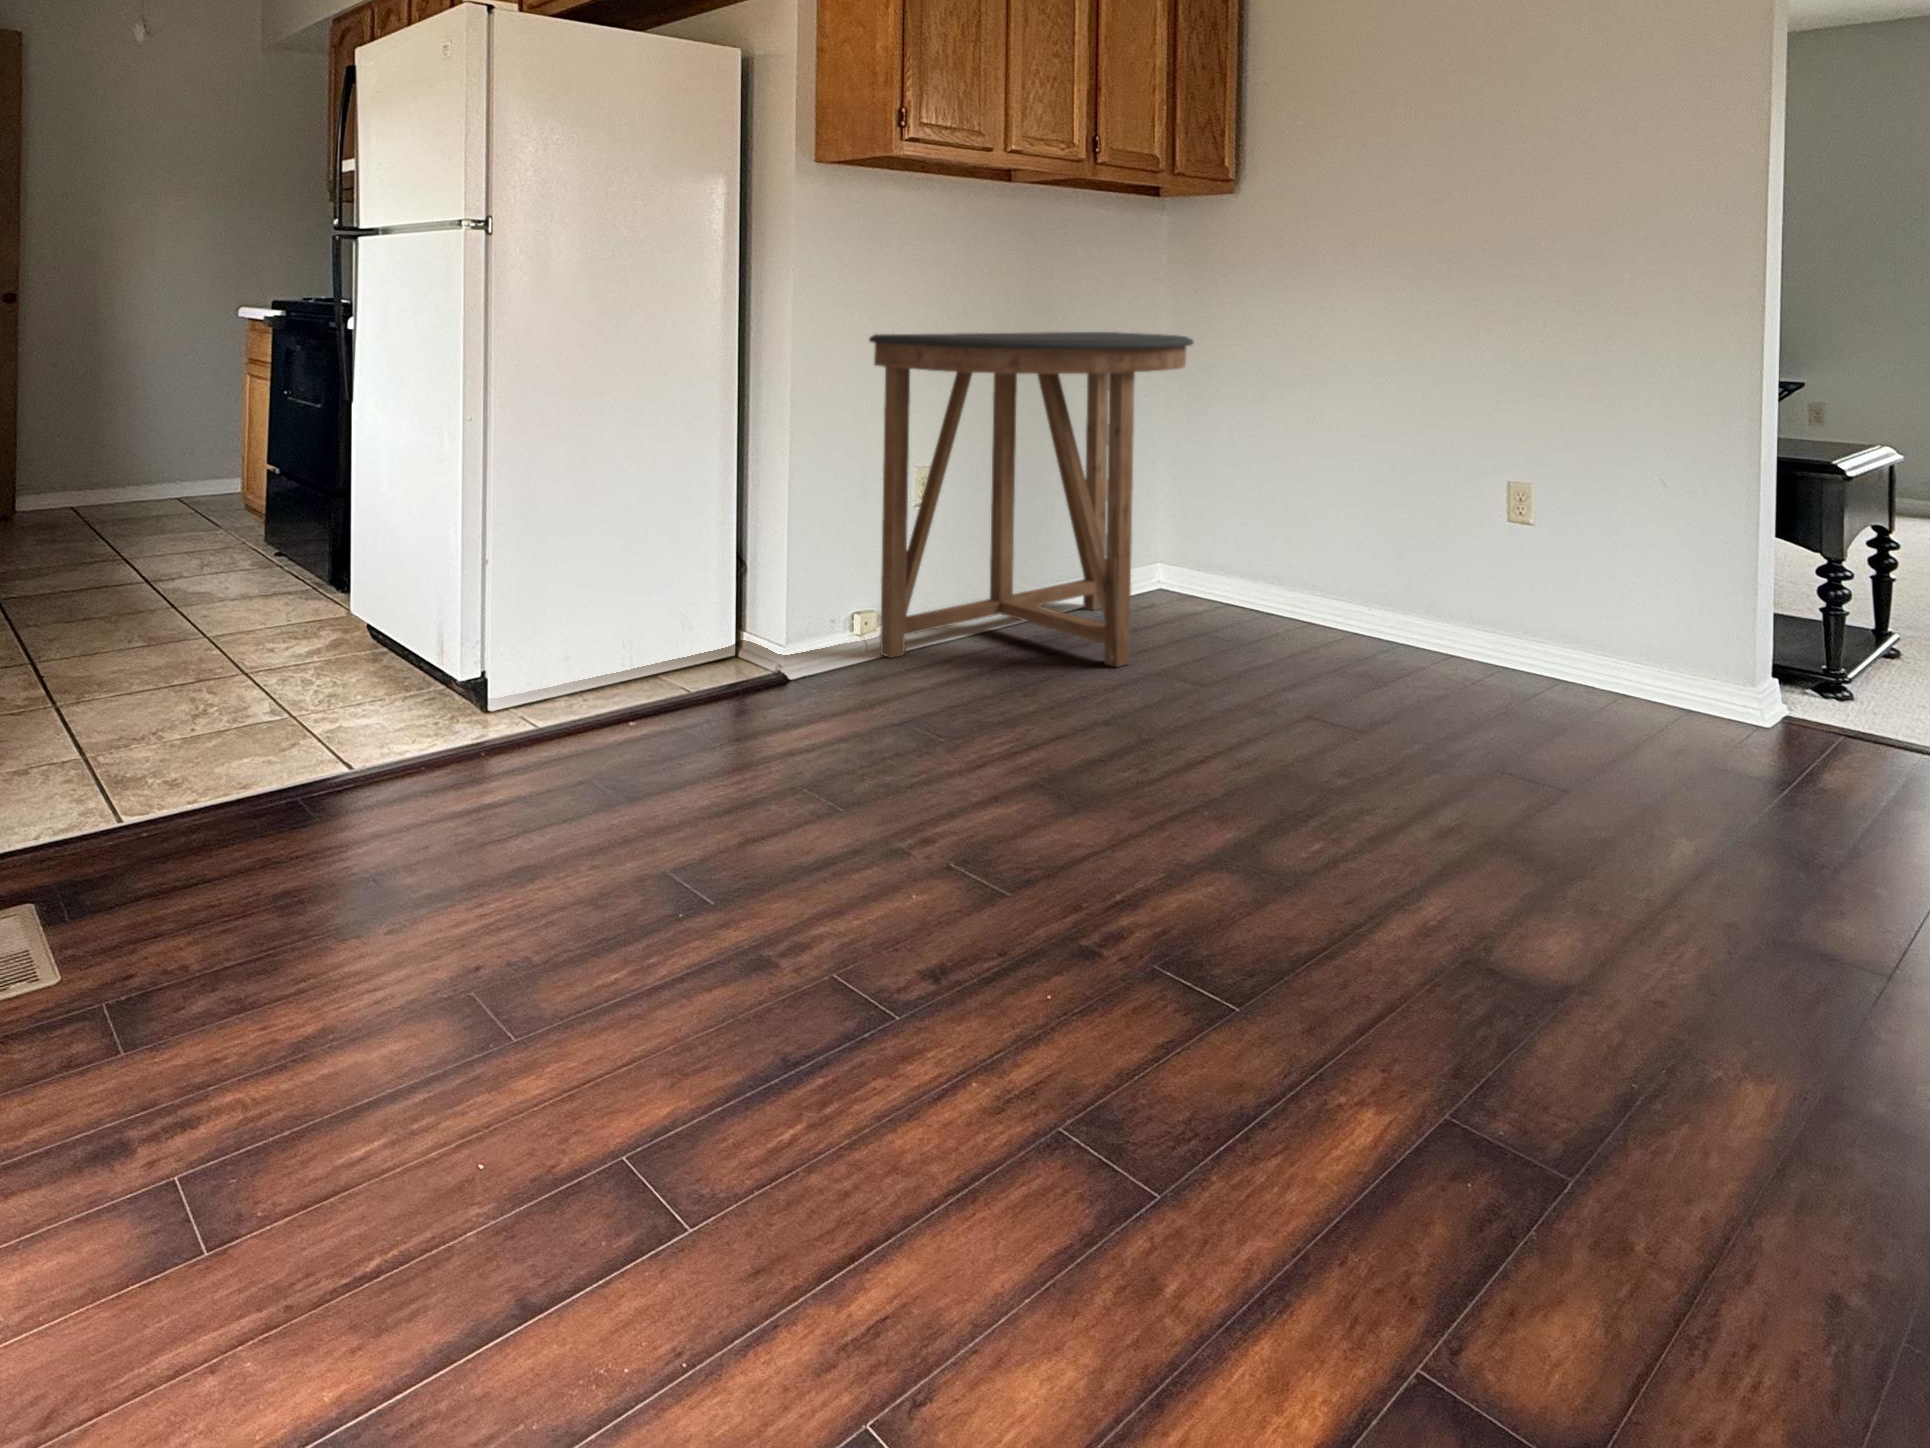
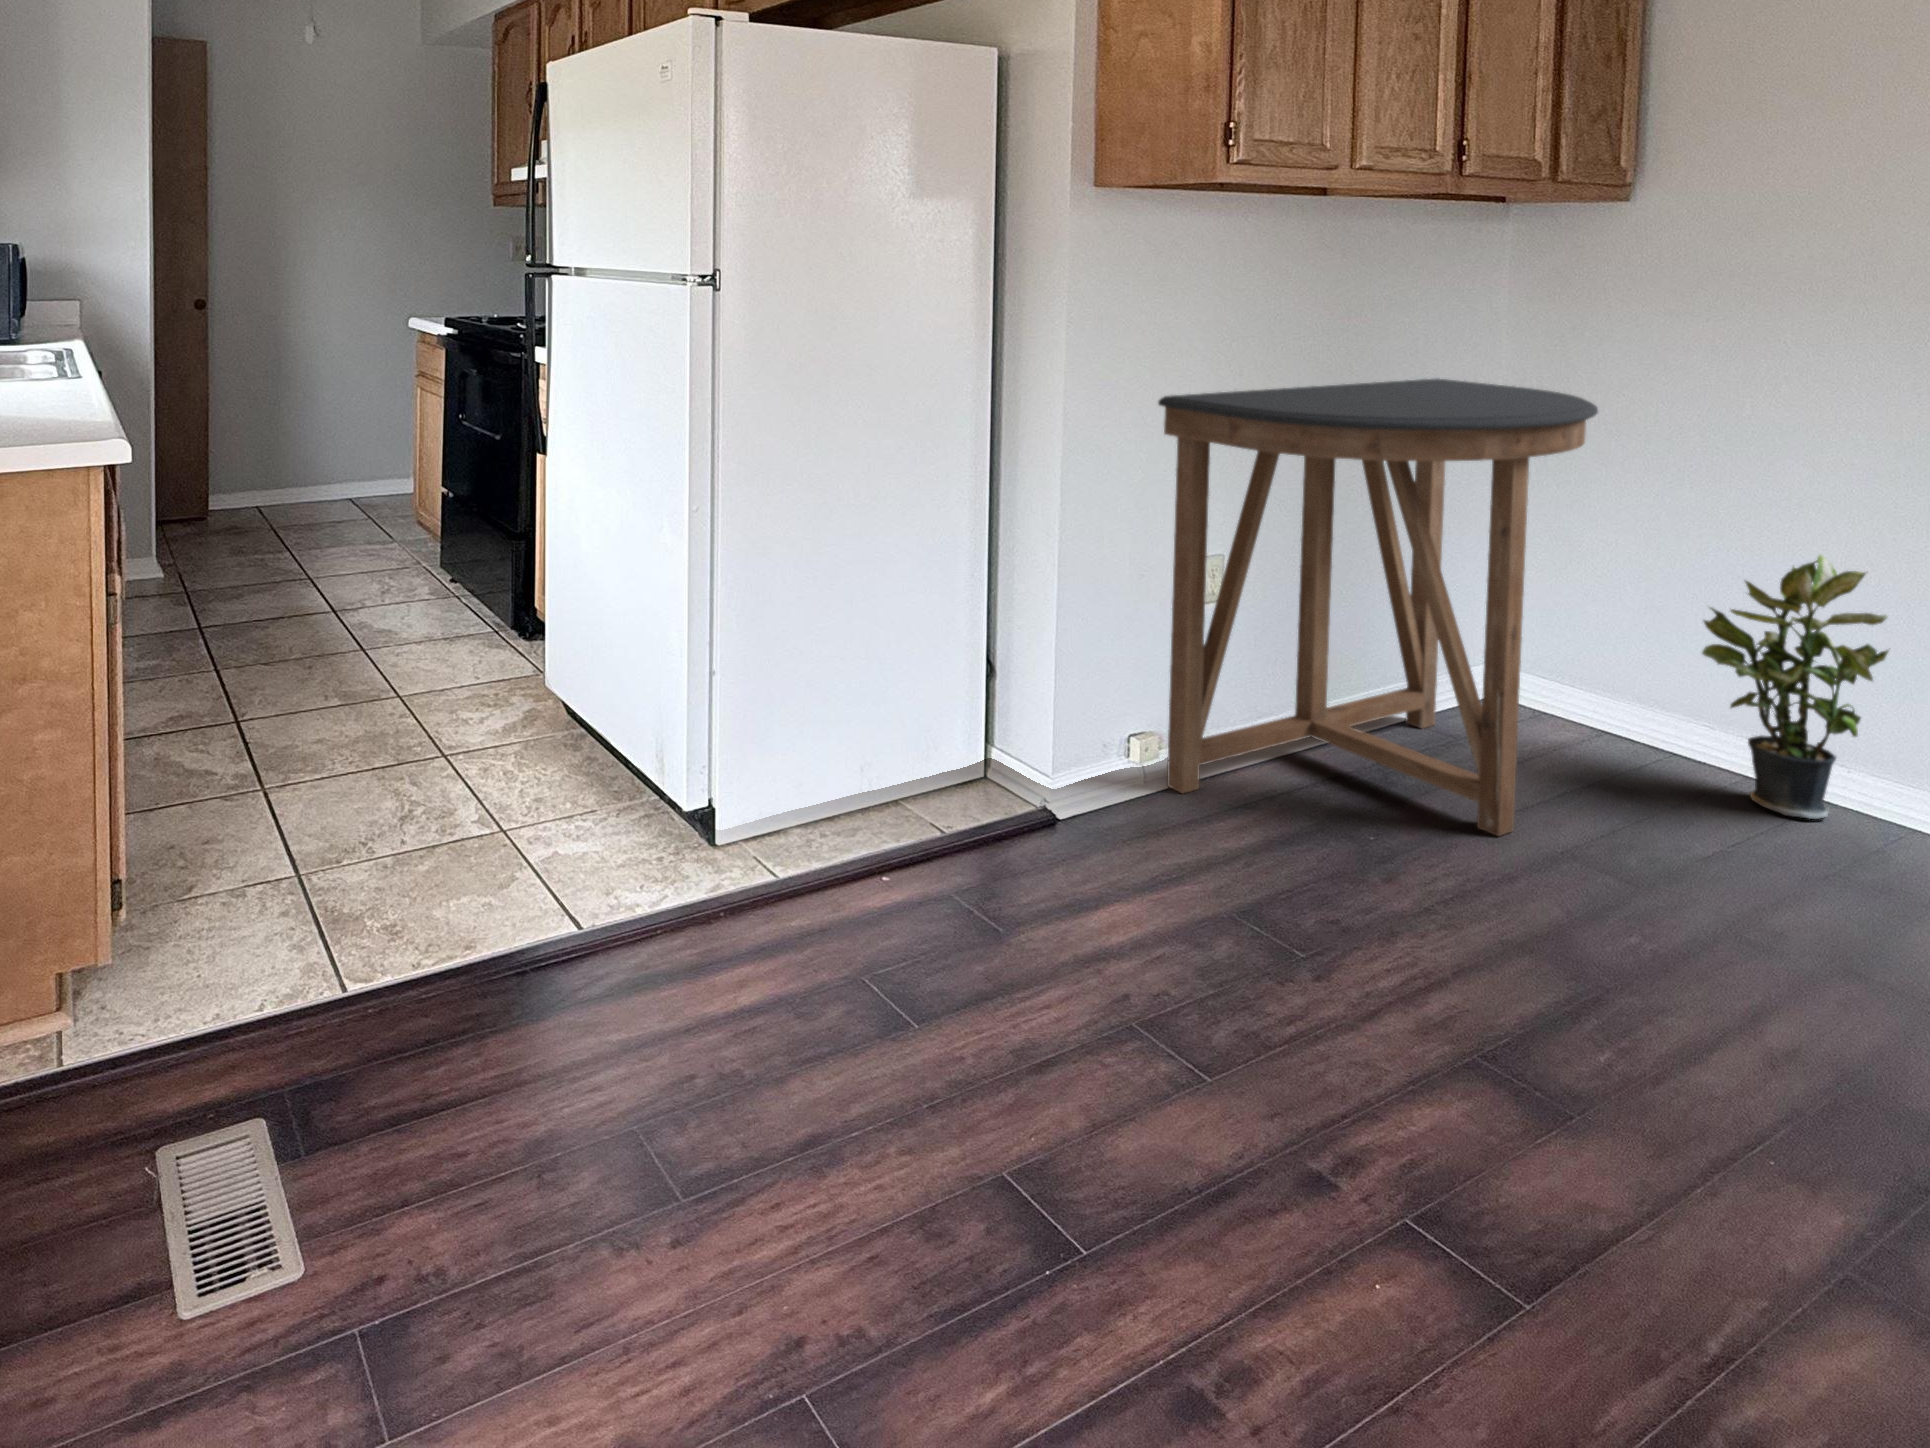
potted plant: none [1271,449,1385,645] -> present [1702,555,1888,819]

